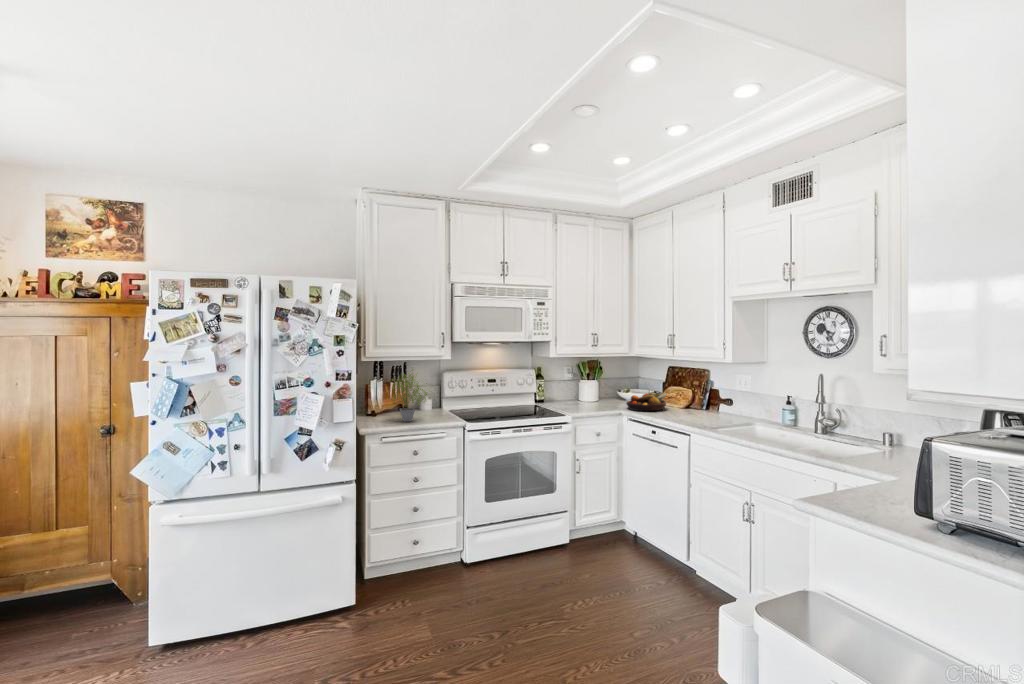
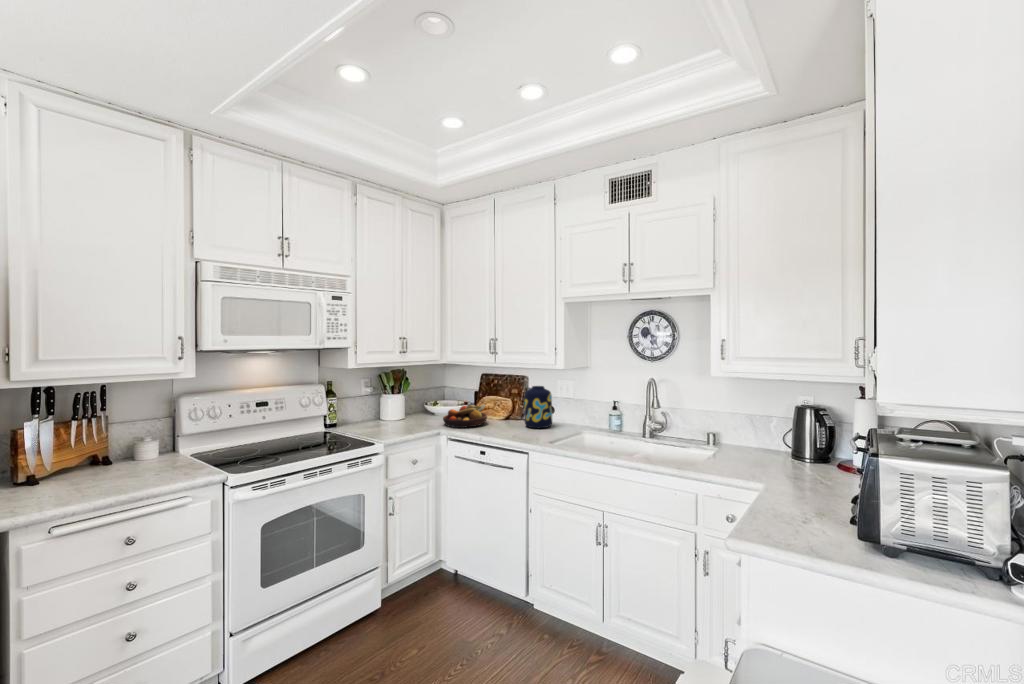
potted plant: present [392,369,427,422] -> none [63,394,160,488]
vase: none [699,378,726,417] -> present [524,386,552,428]

